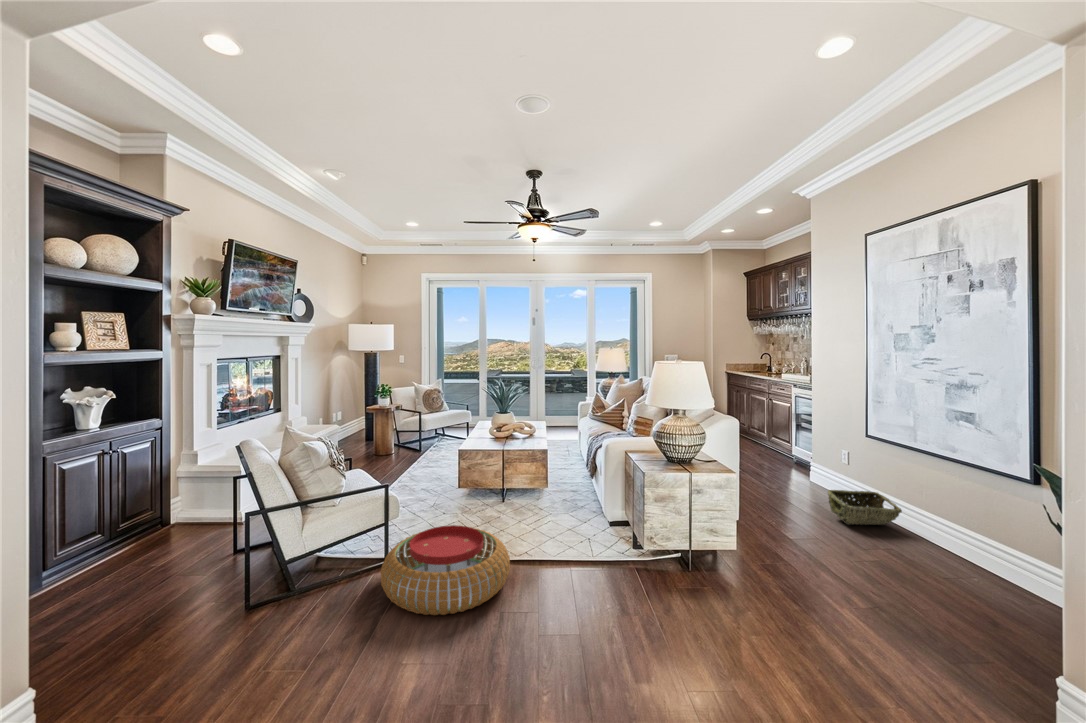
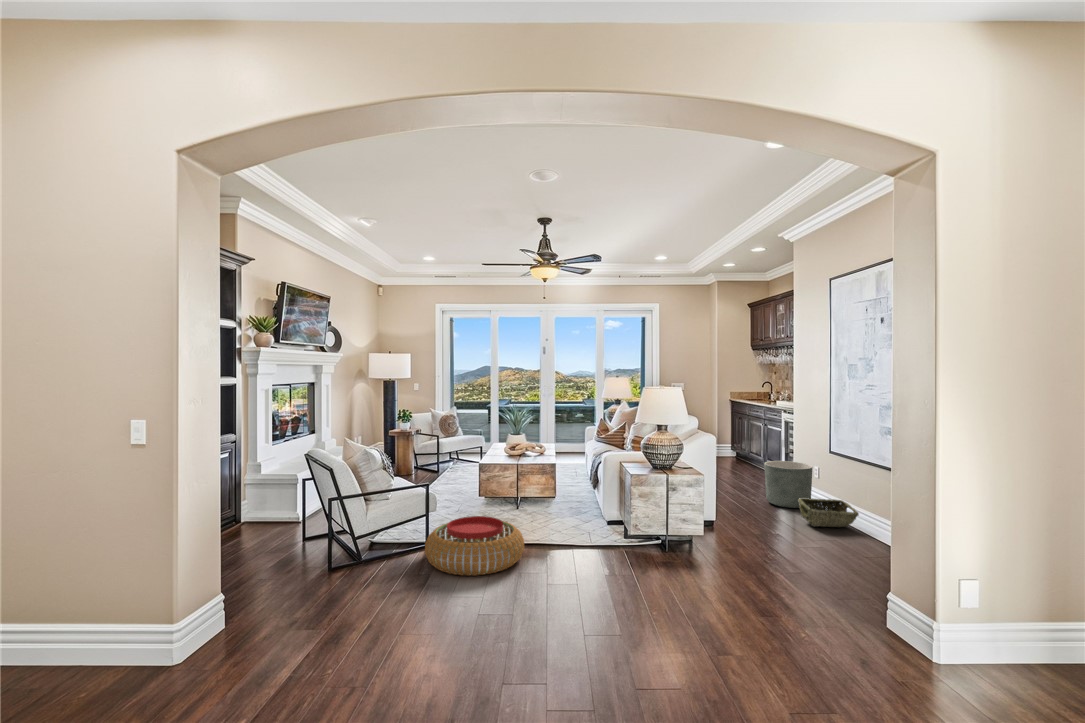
planter: none [779,443,835,497] -> present [764,461,813,508]

